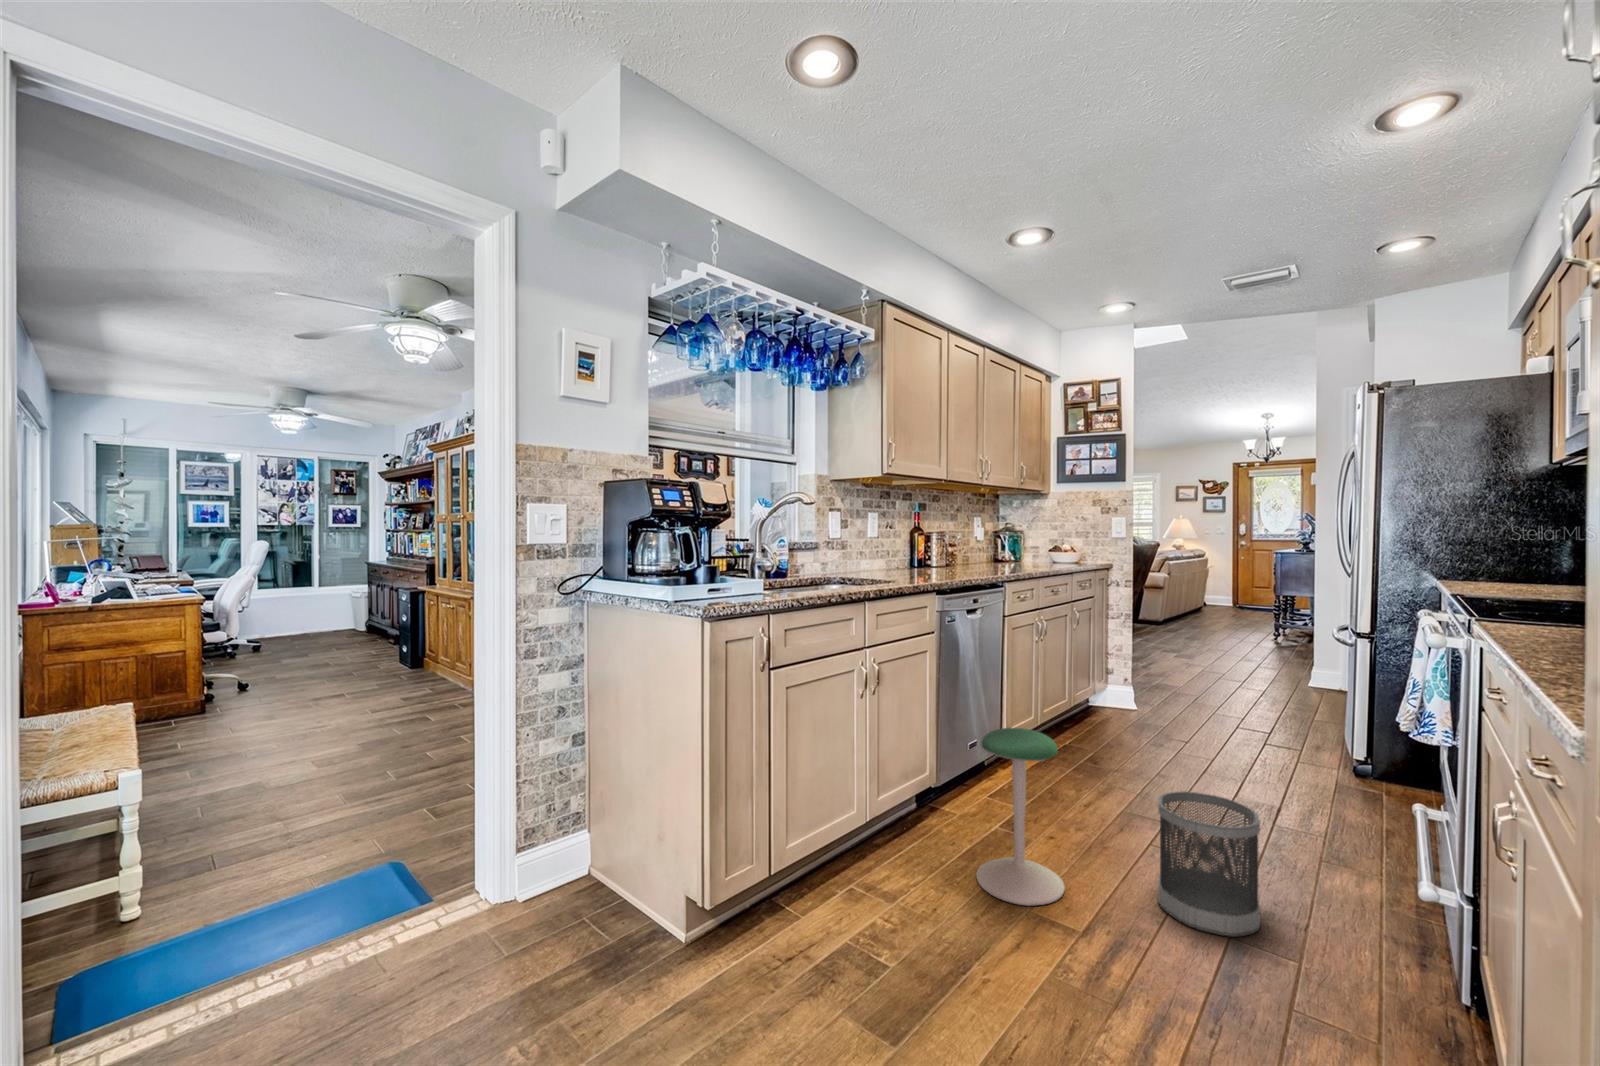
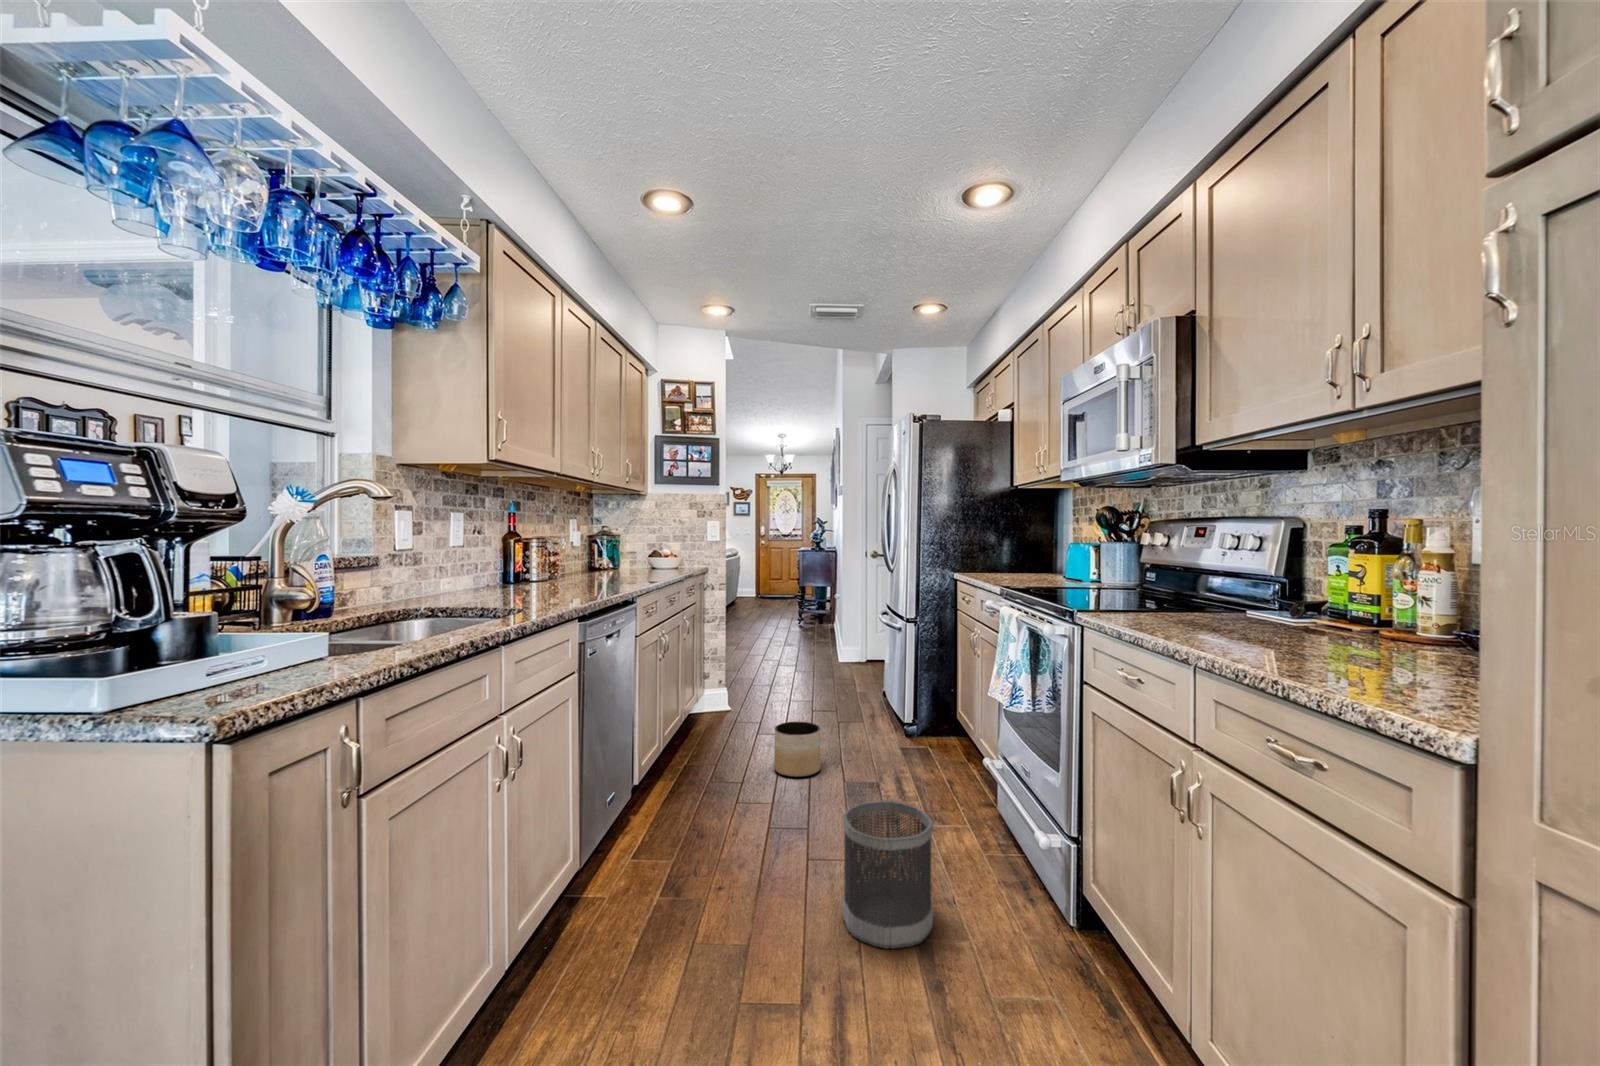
planter: none [1155,723,1210,781] -> present [774,721,821,777]
stool: present [976,728,1065,906] -> none [661,778,764,1004]

